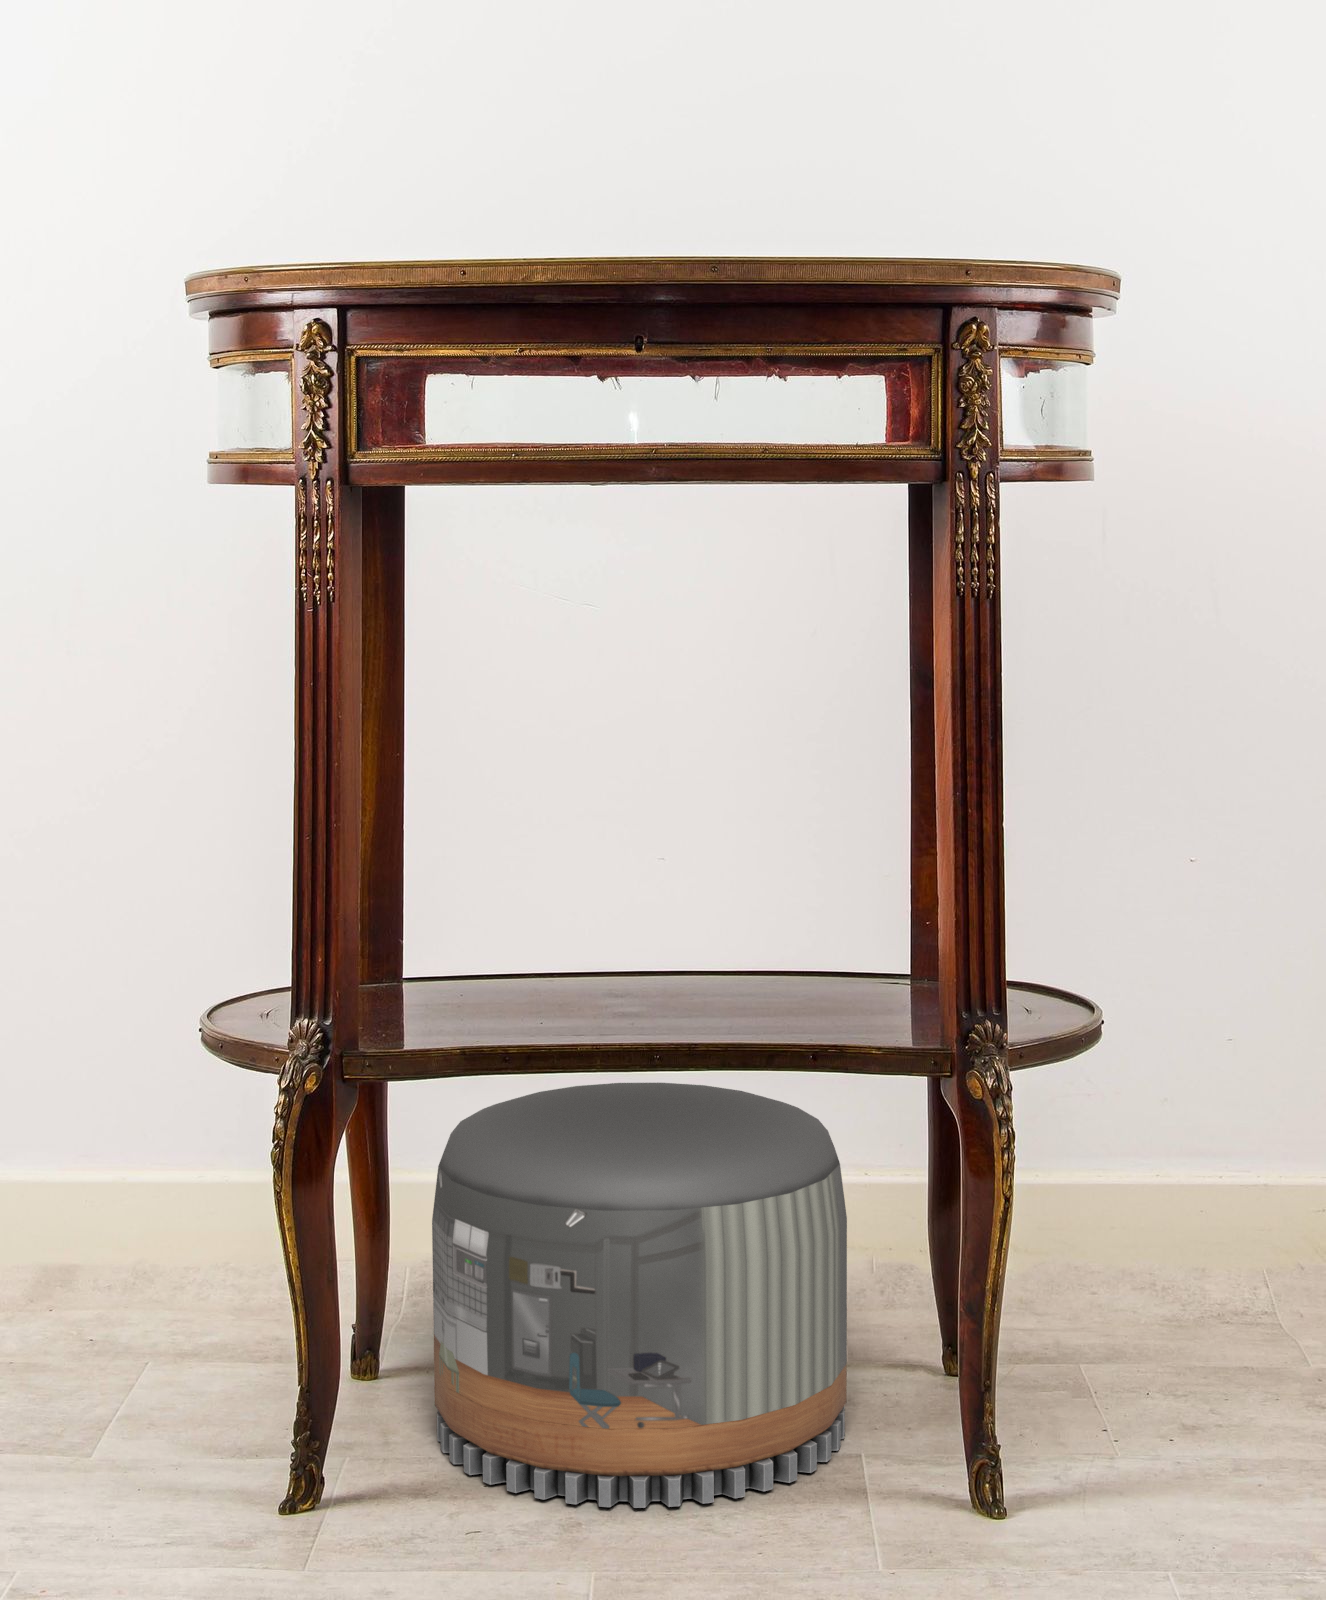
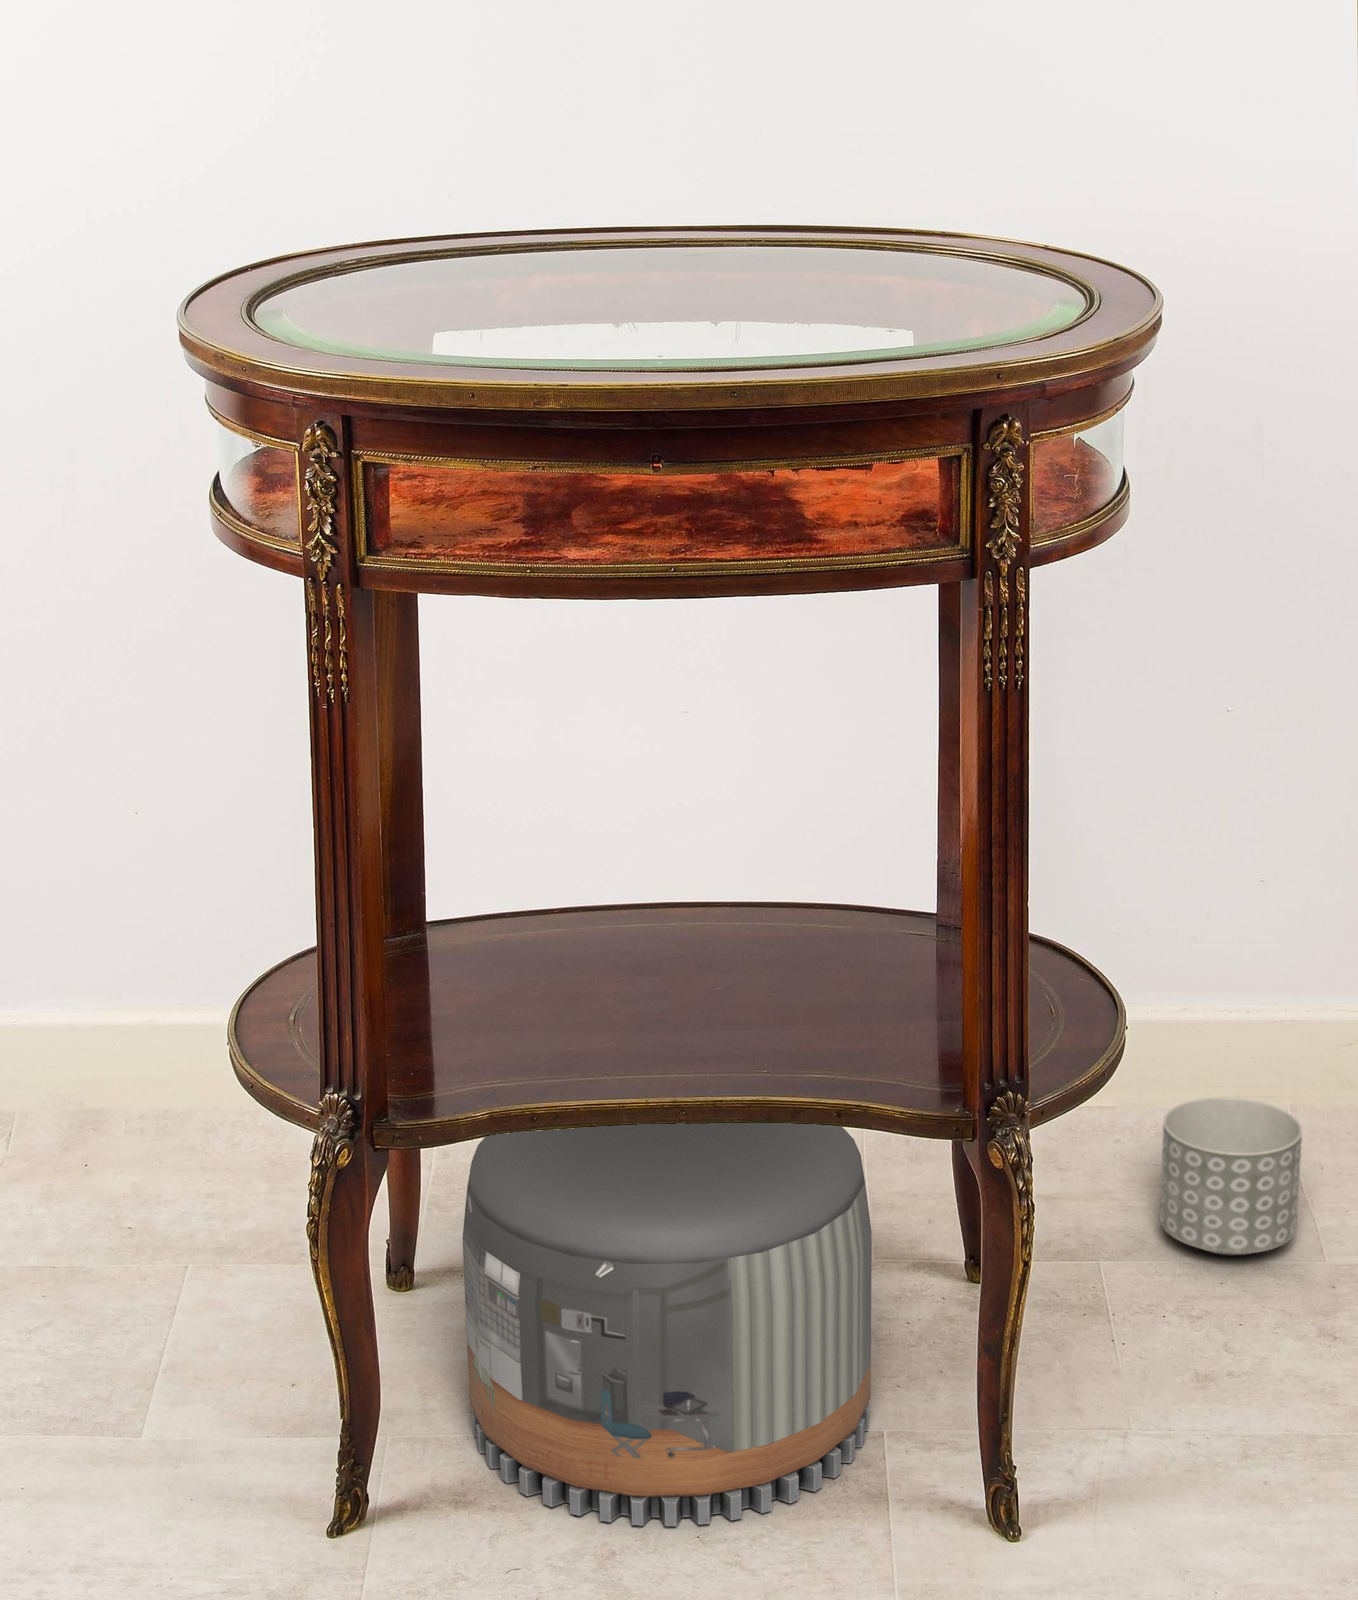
planter: none [1130,1165,1269,1315] -> present [1160,1098,1302,1255]

